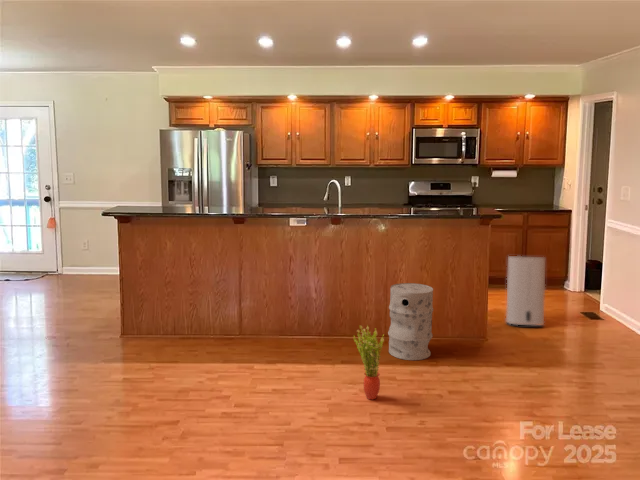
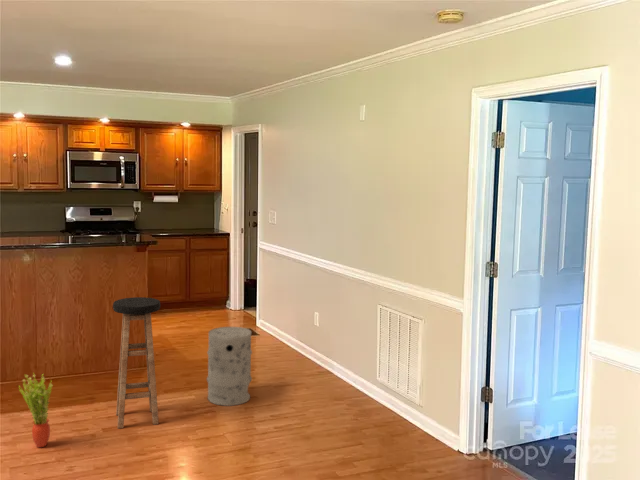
air purifier: present [506,256,545,326] -> none [172,283,208,350]
bar stool: none [445,261,499,401] -> present [113,297,160,429]
trash can: present [388,283,433,360] -> present [207,327,252,406]

